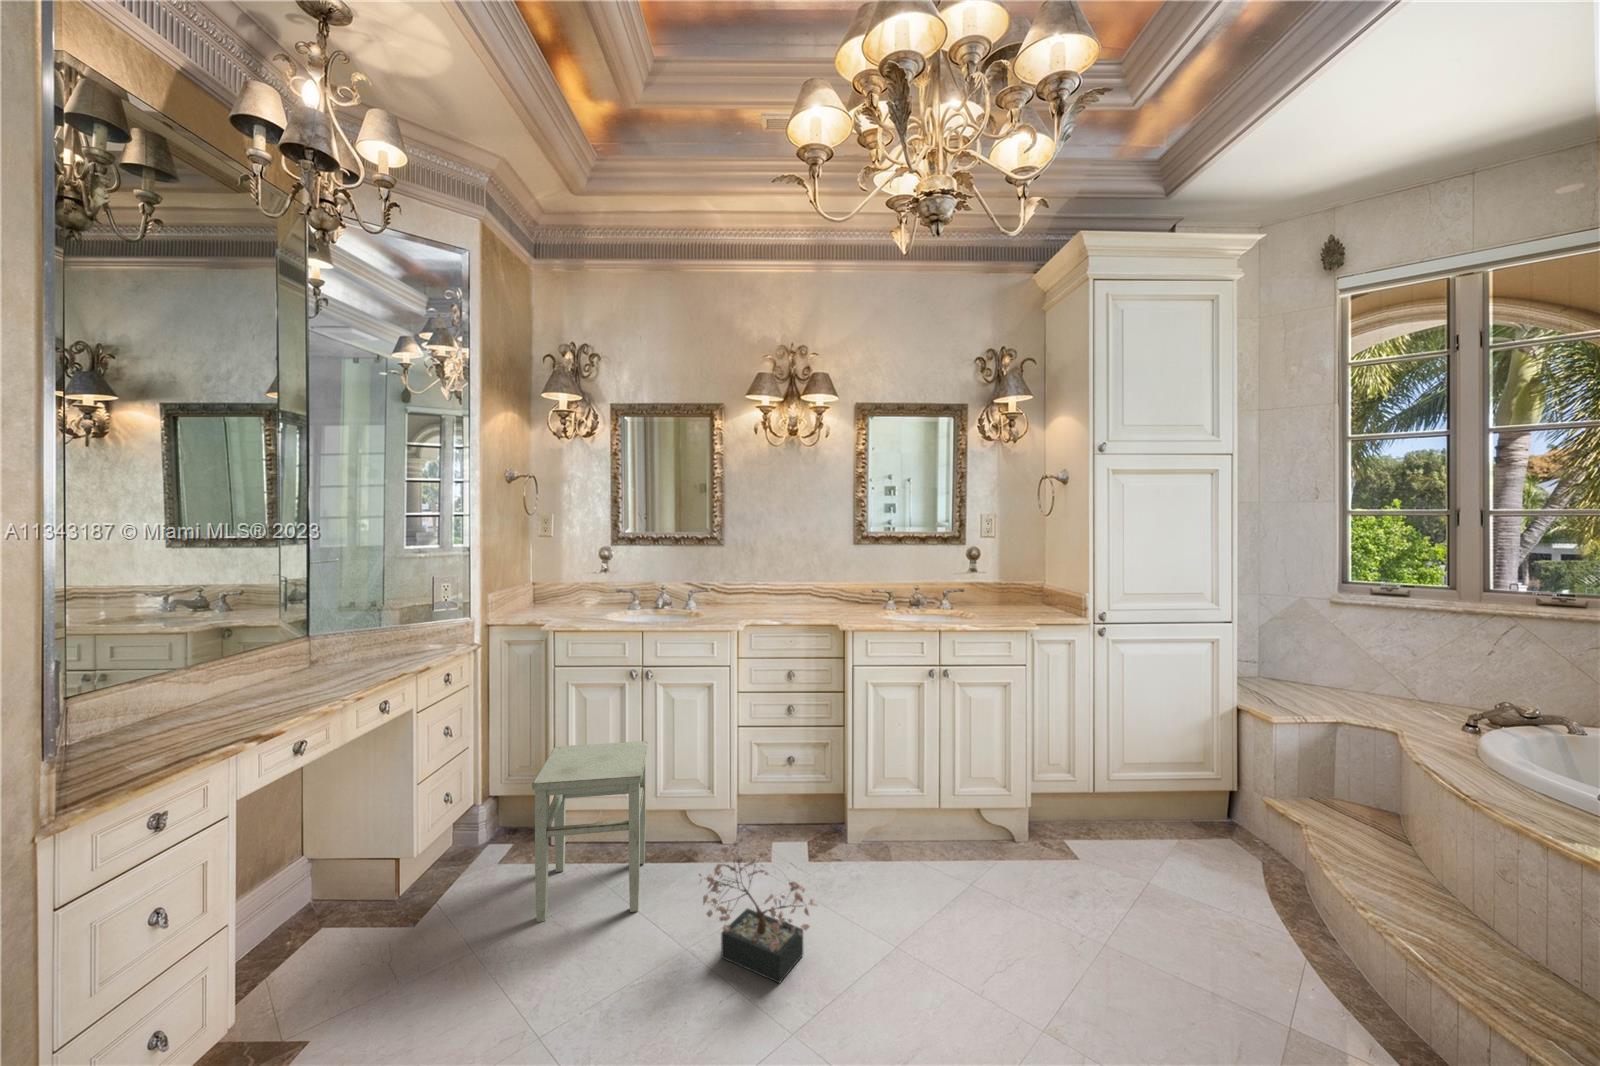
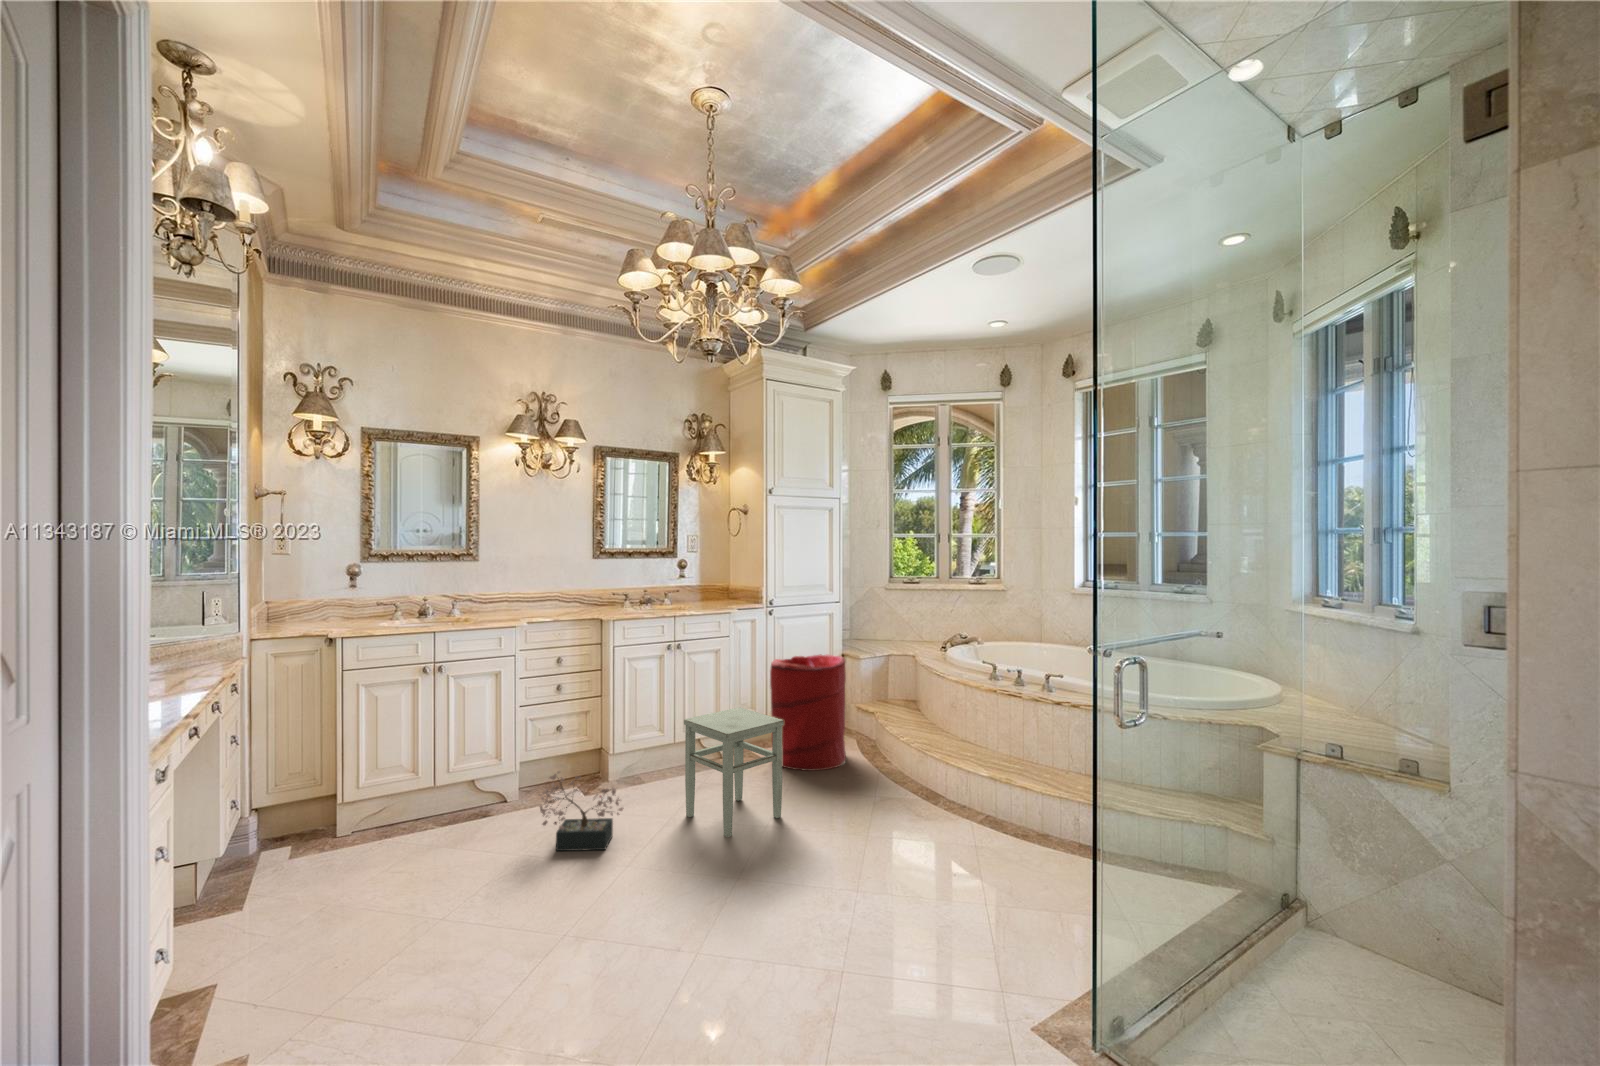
laundry hamper: none [1094,704,1238,916] -> present [770,654,846,771]
stool: present [532,741,648,922] -> present [684,708,784,837]

